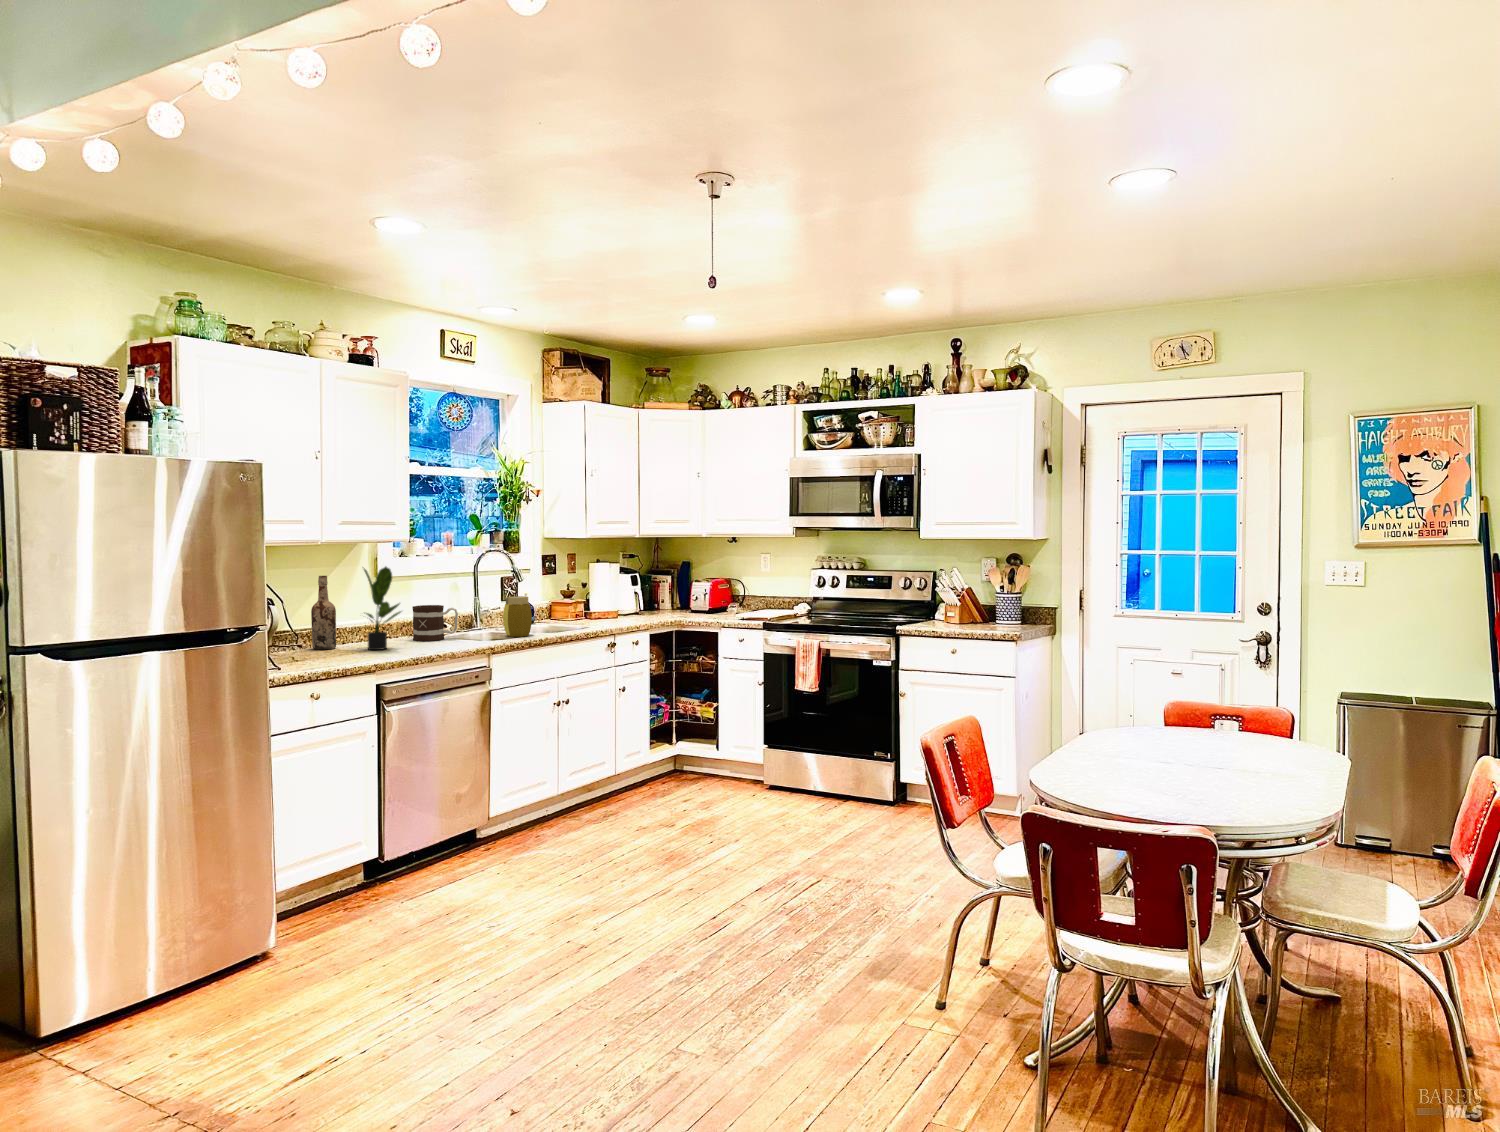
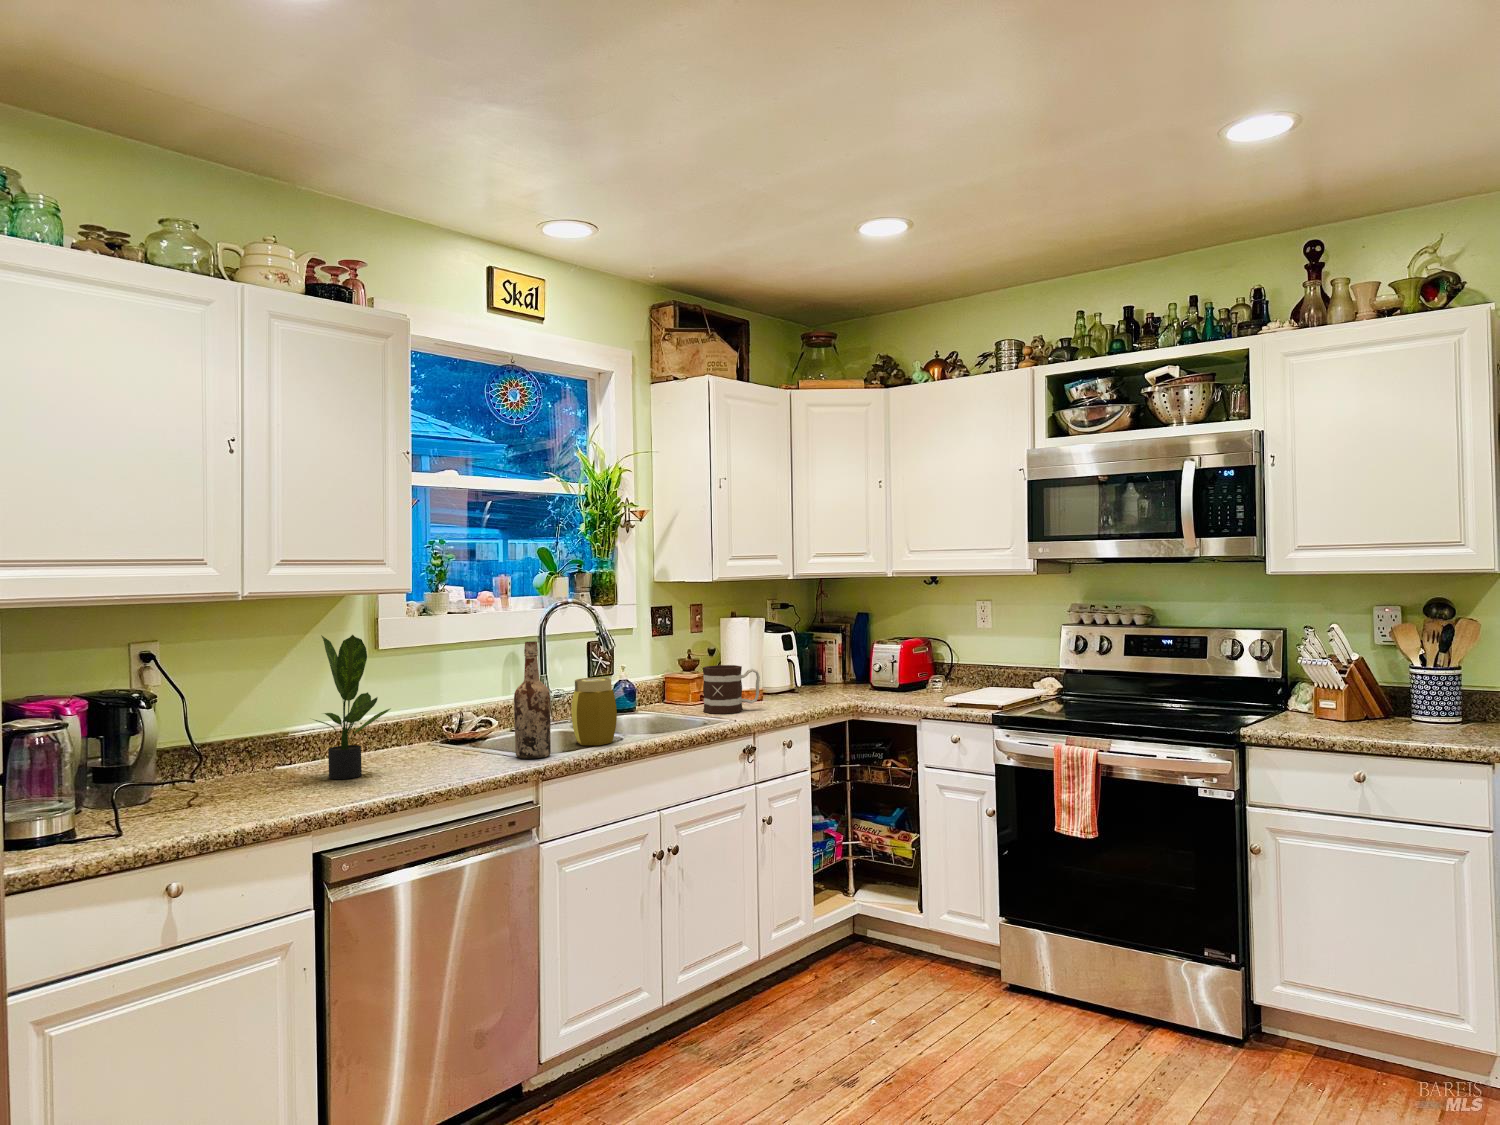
wine bottle: present [311,576,336,650] -> present [514,642,551,759]
mug: present [412,605,458,641] -> present [703,665,760,714]

